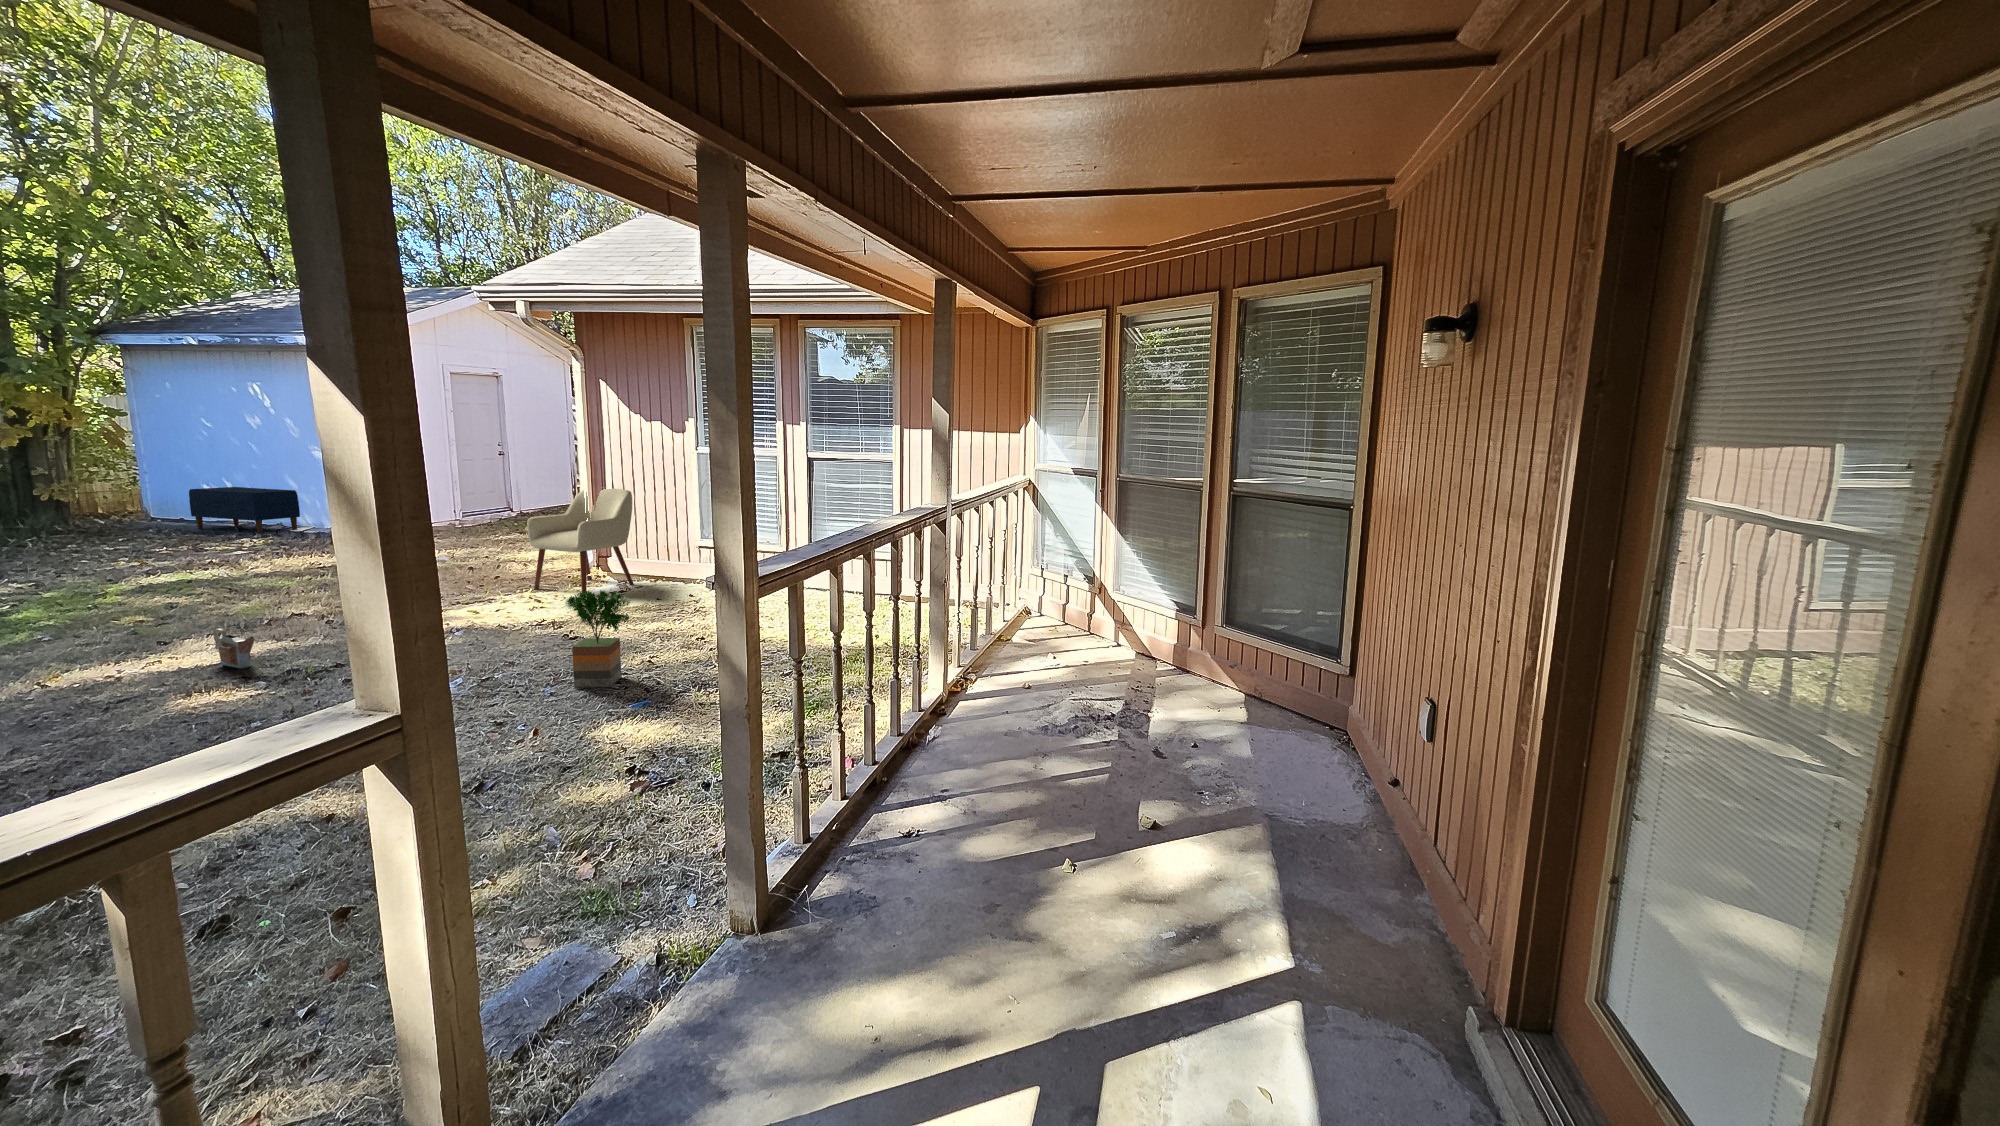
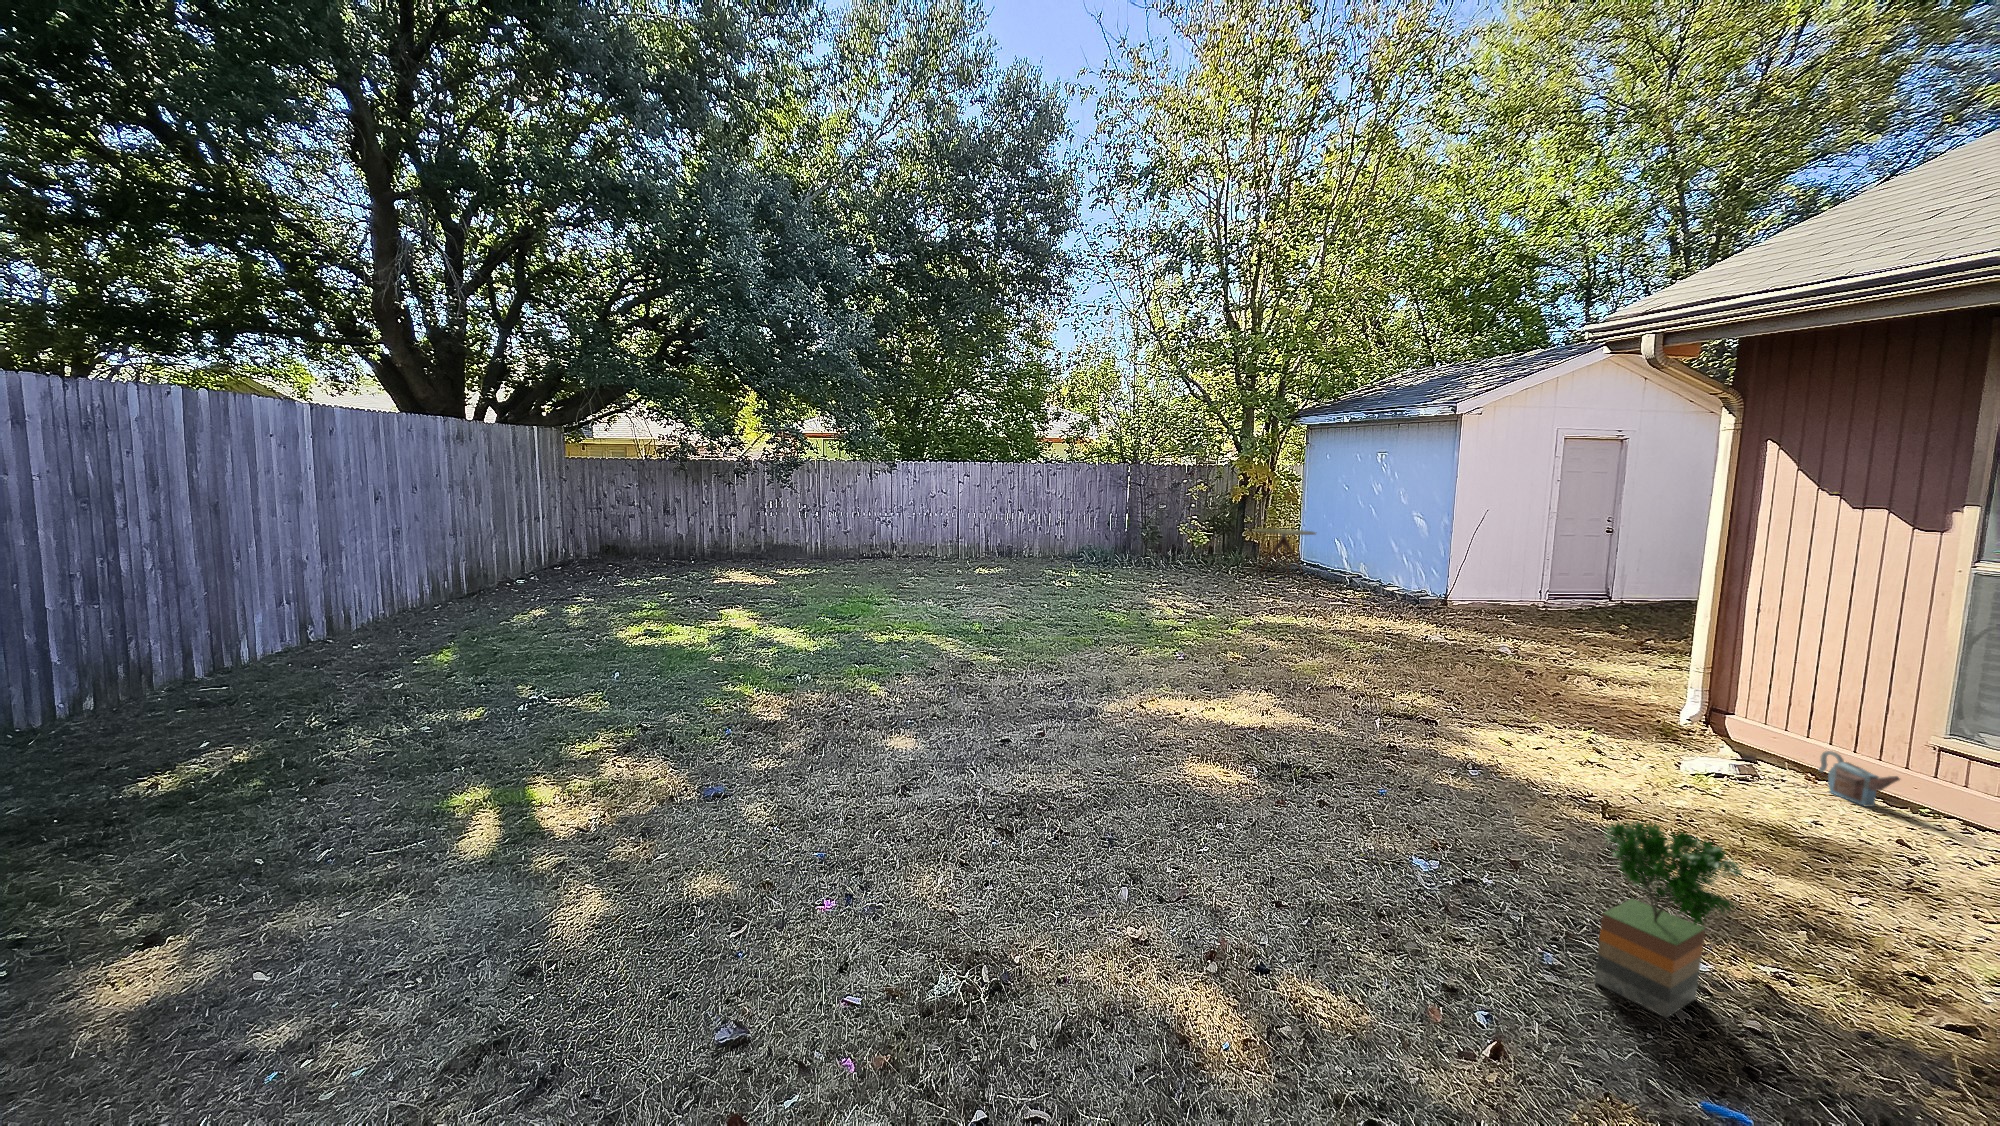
round table: none [73,471,183,527] -> present [1253,529,1316,572]
bench: present [189,487,300,533] -> none [1312,548,1390,593]
chair: present [527,489,634,594] -> none [1595,601,1794,768]
watering can: present [214,629,255,669] -> present [1819,751,1900,807]

